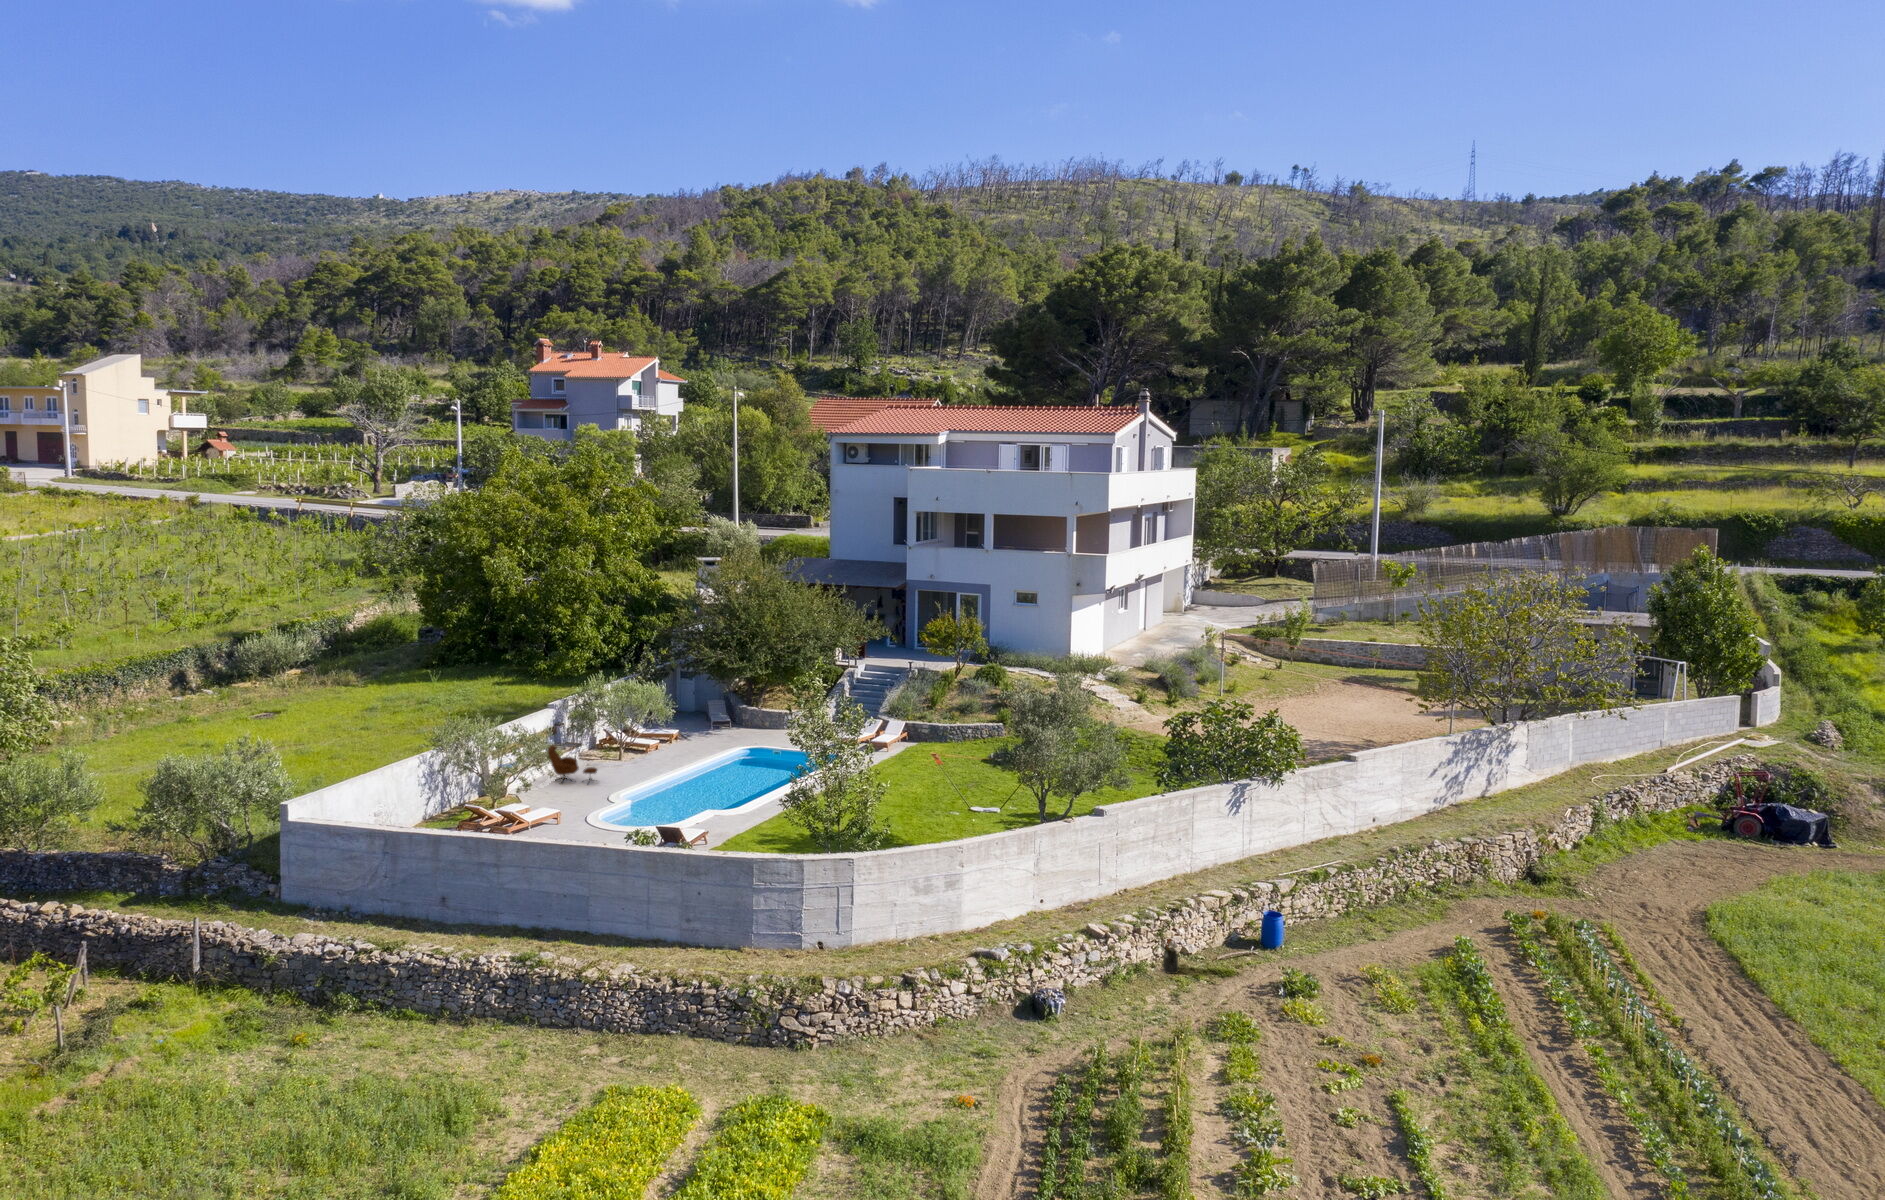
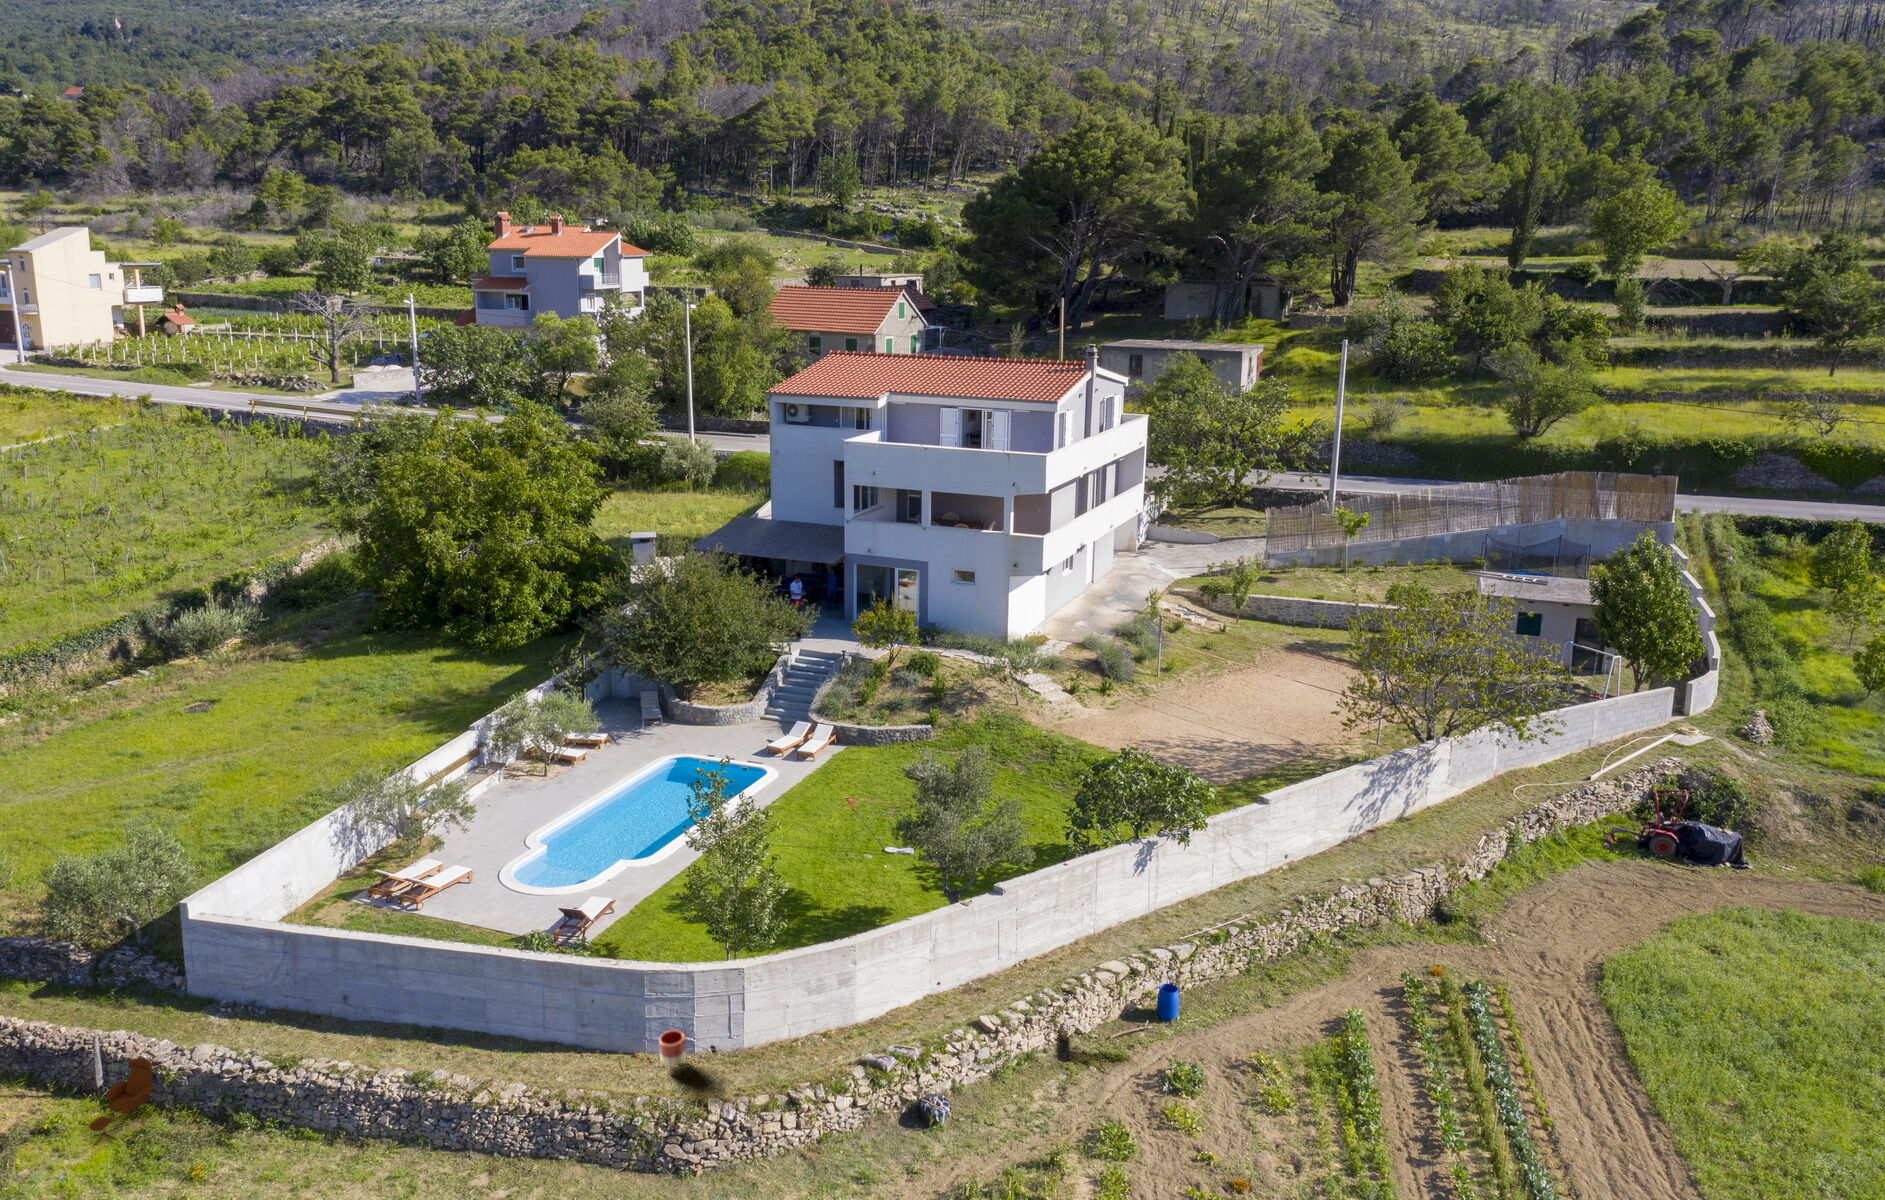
lounge chair: present [548,745,597,781] -> present [89,1058,153,1139]
planter: none [770,917,796,960] -> present [659,1030,686,1066]

